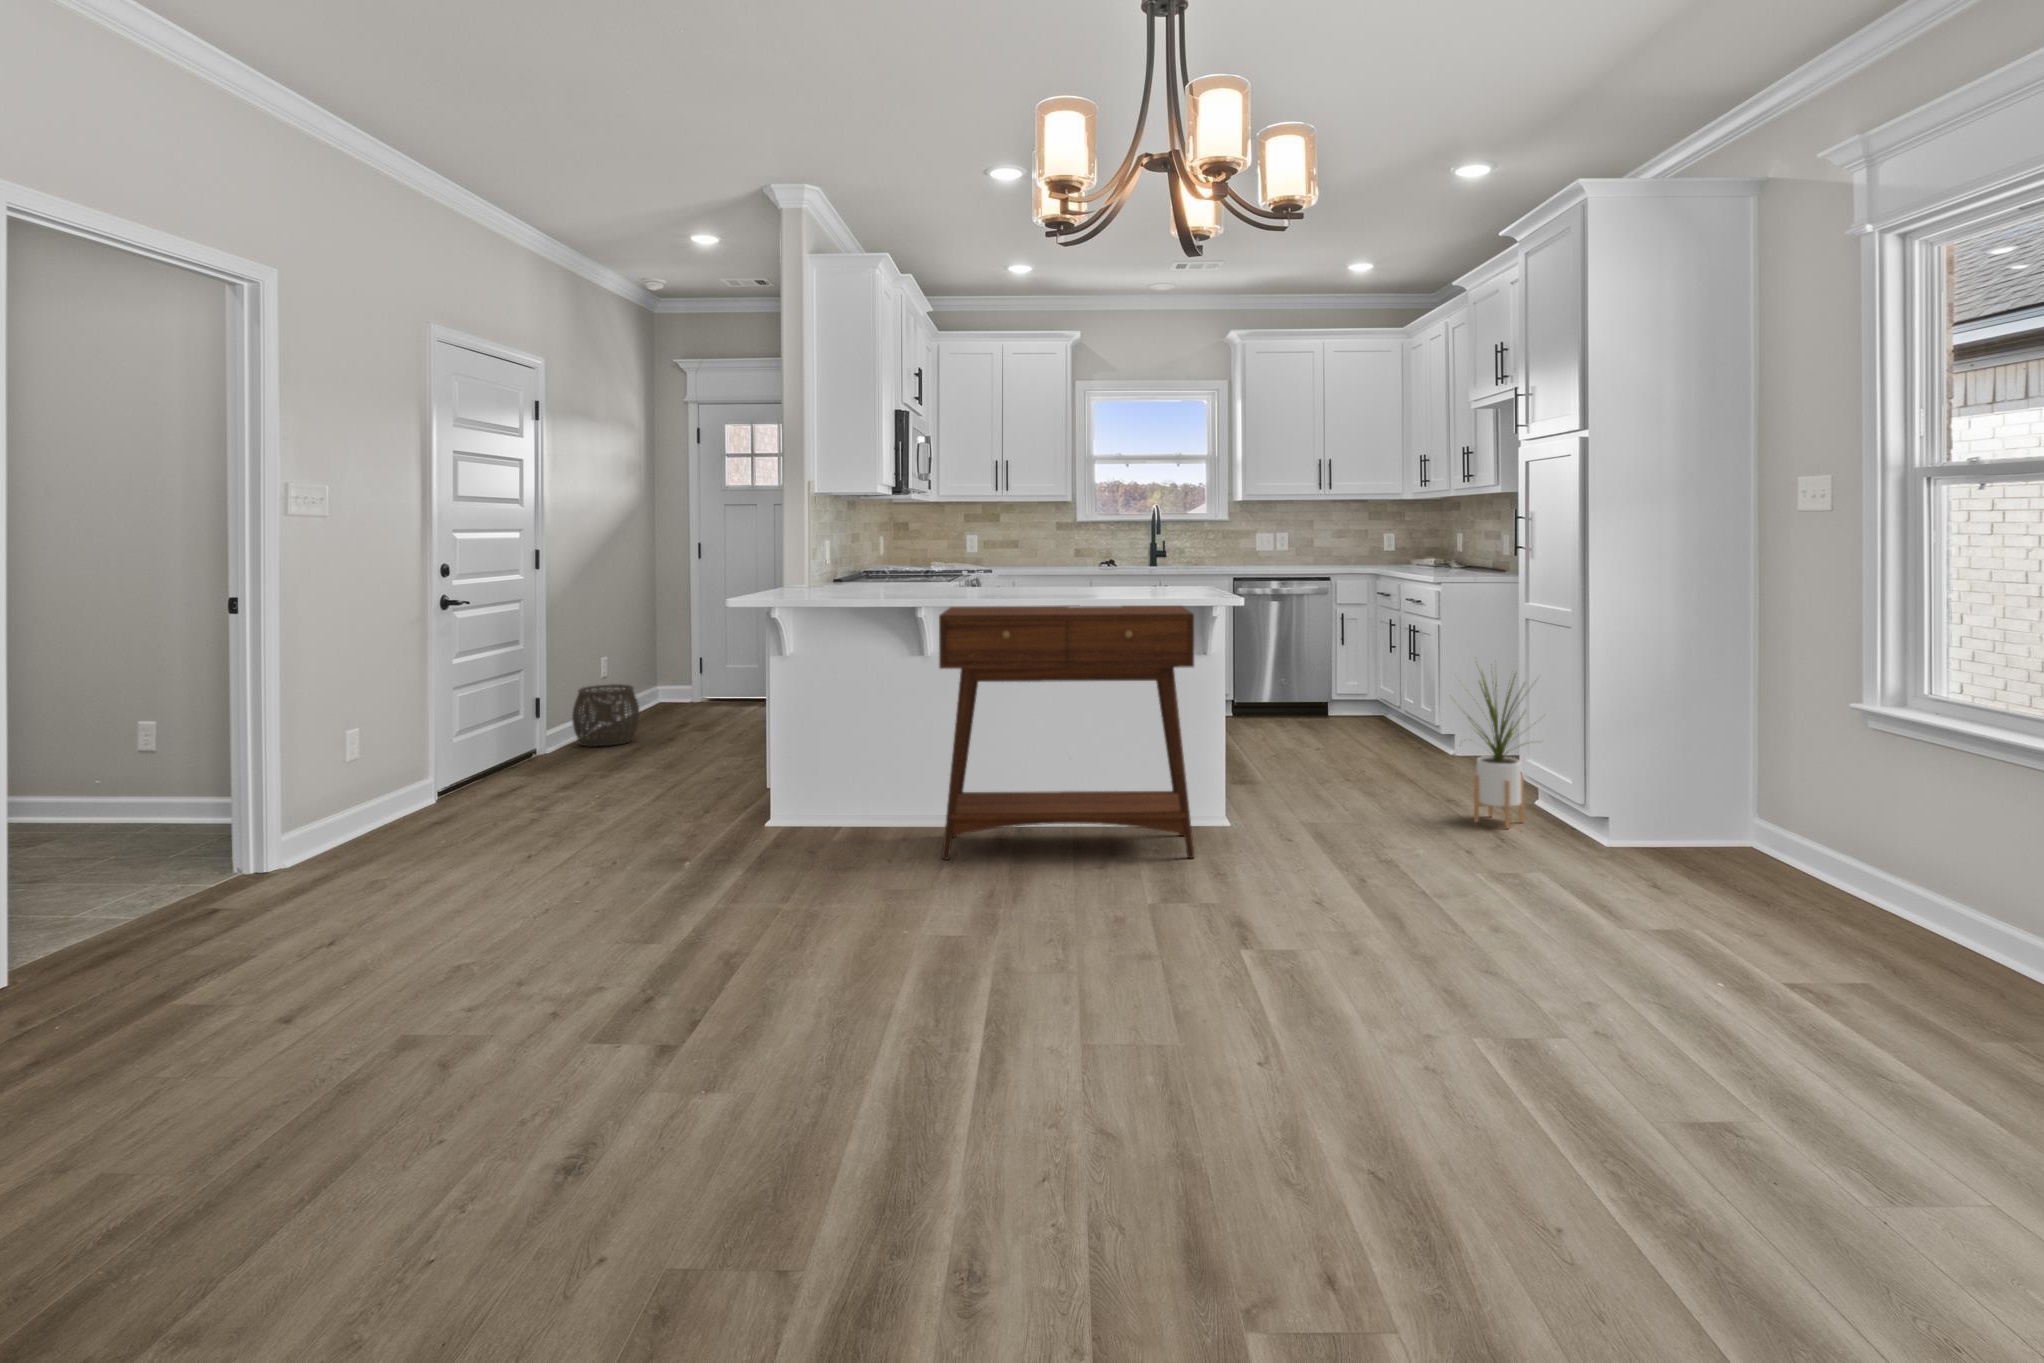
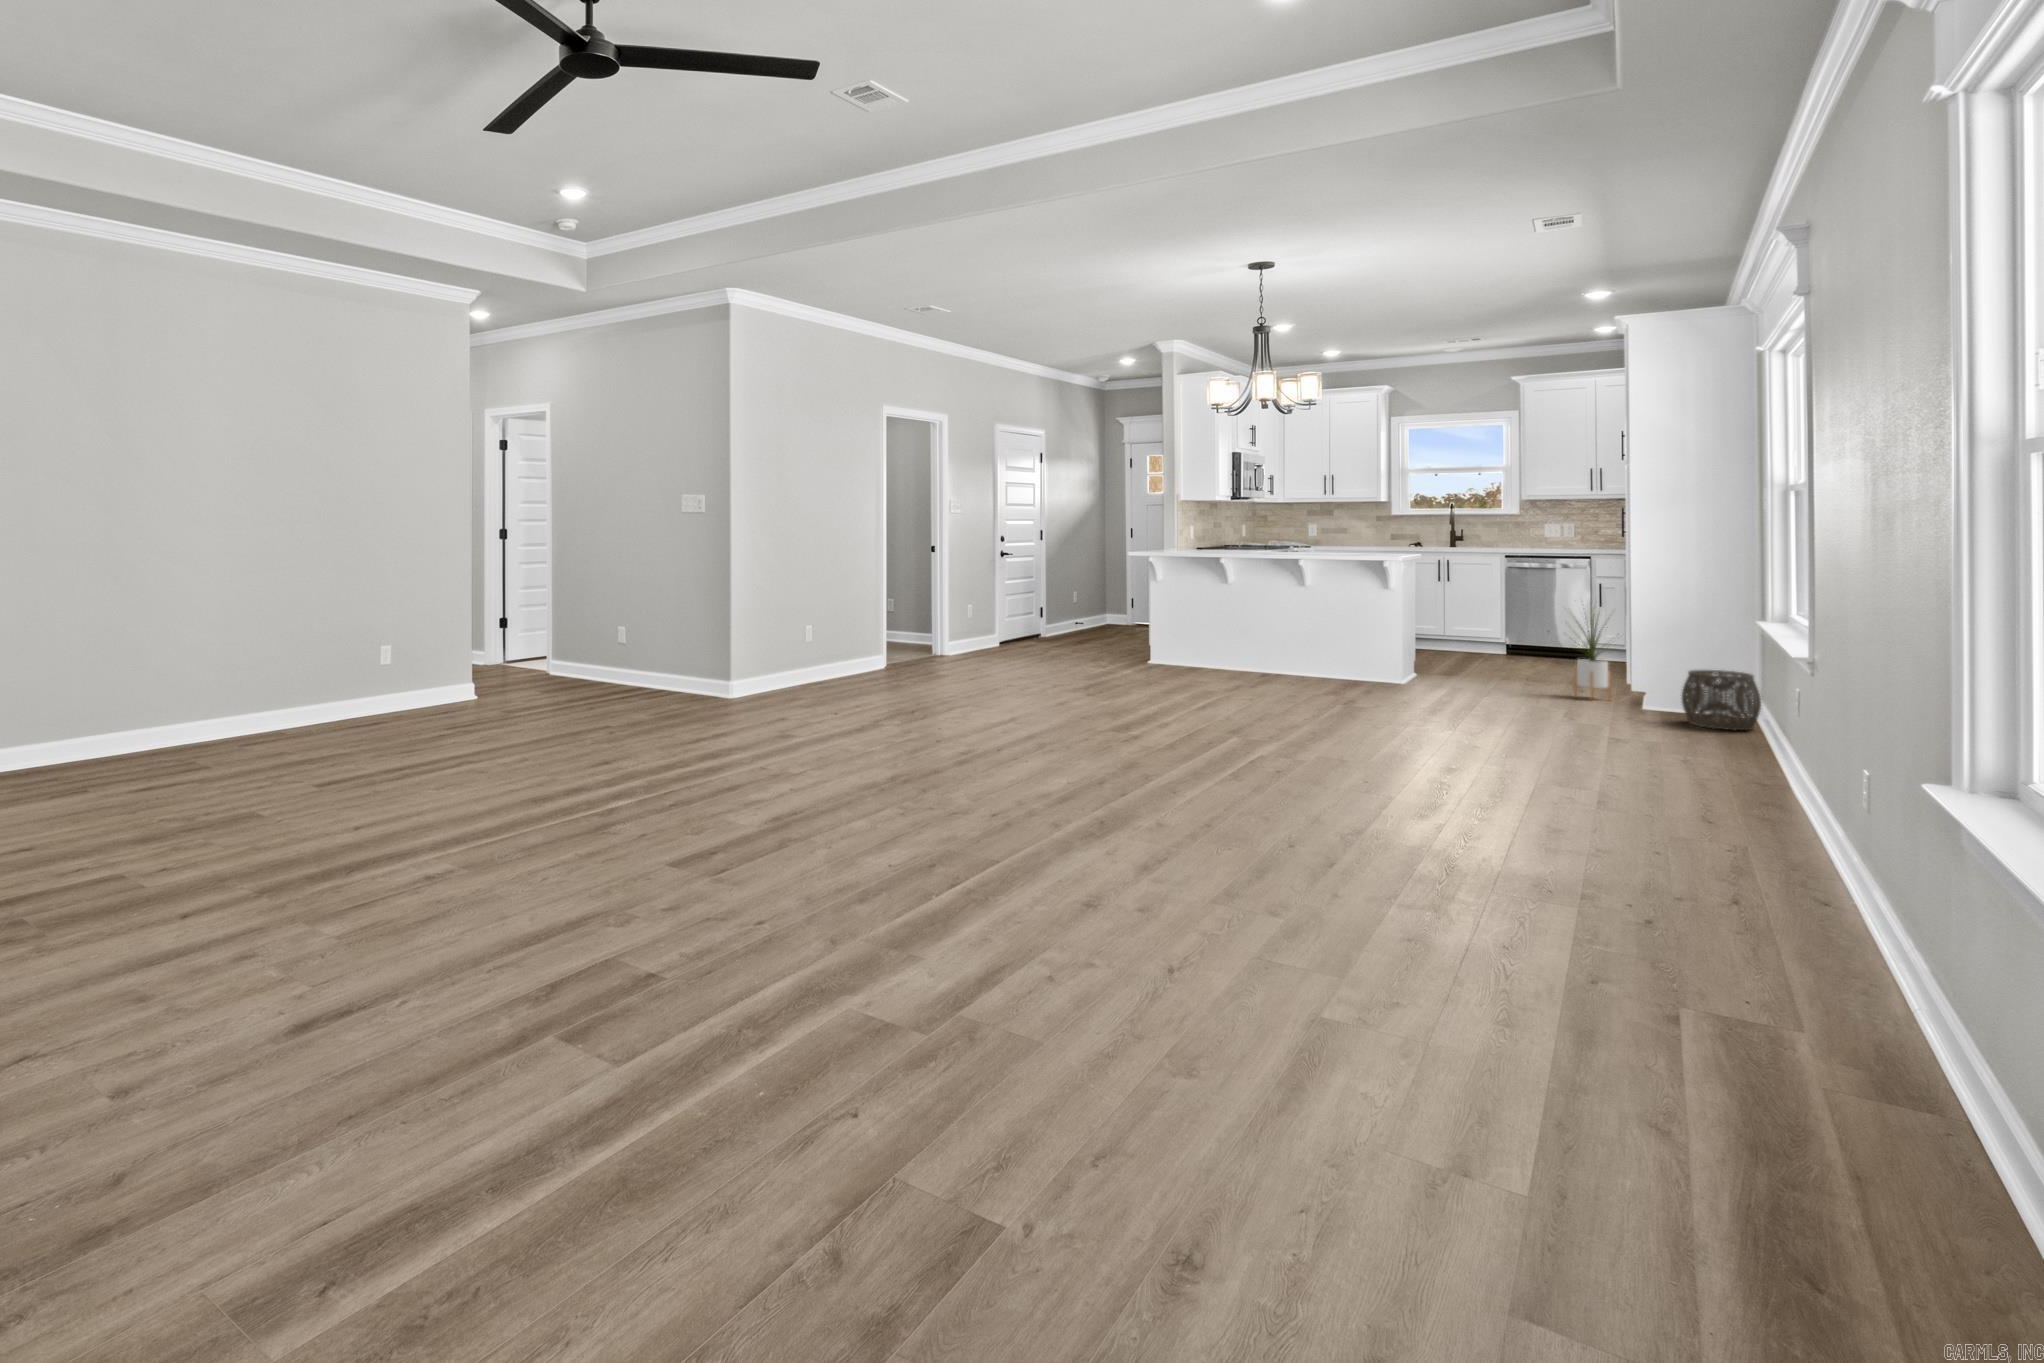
console table: present [939,605,1194,860] -> none [1224,558,1372,690]
woven basket: present [572,684,640,747] -> present [1682,670,1761,730]

